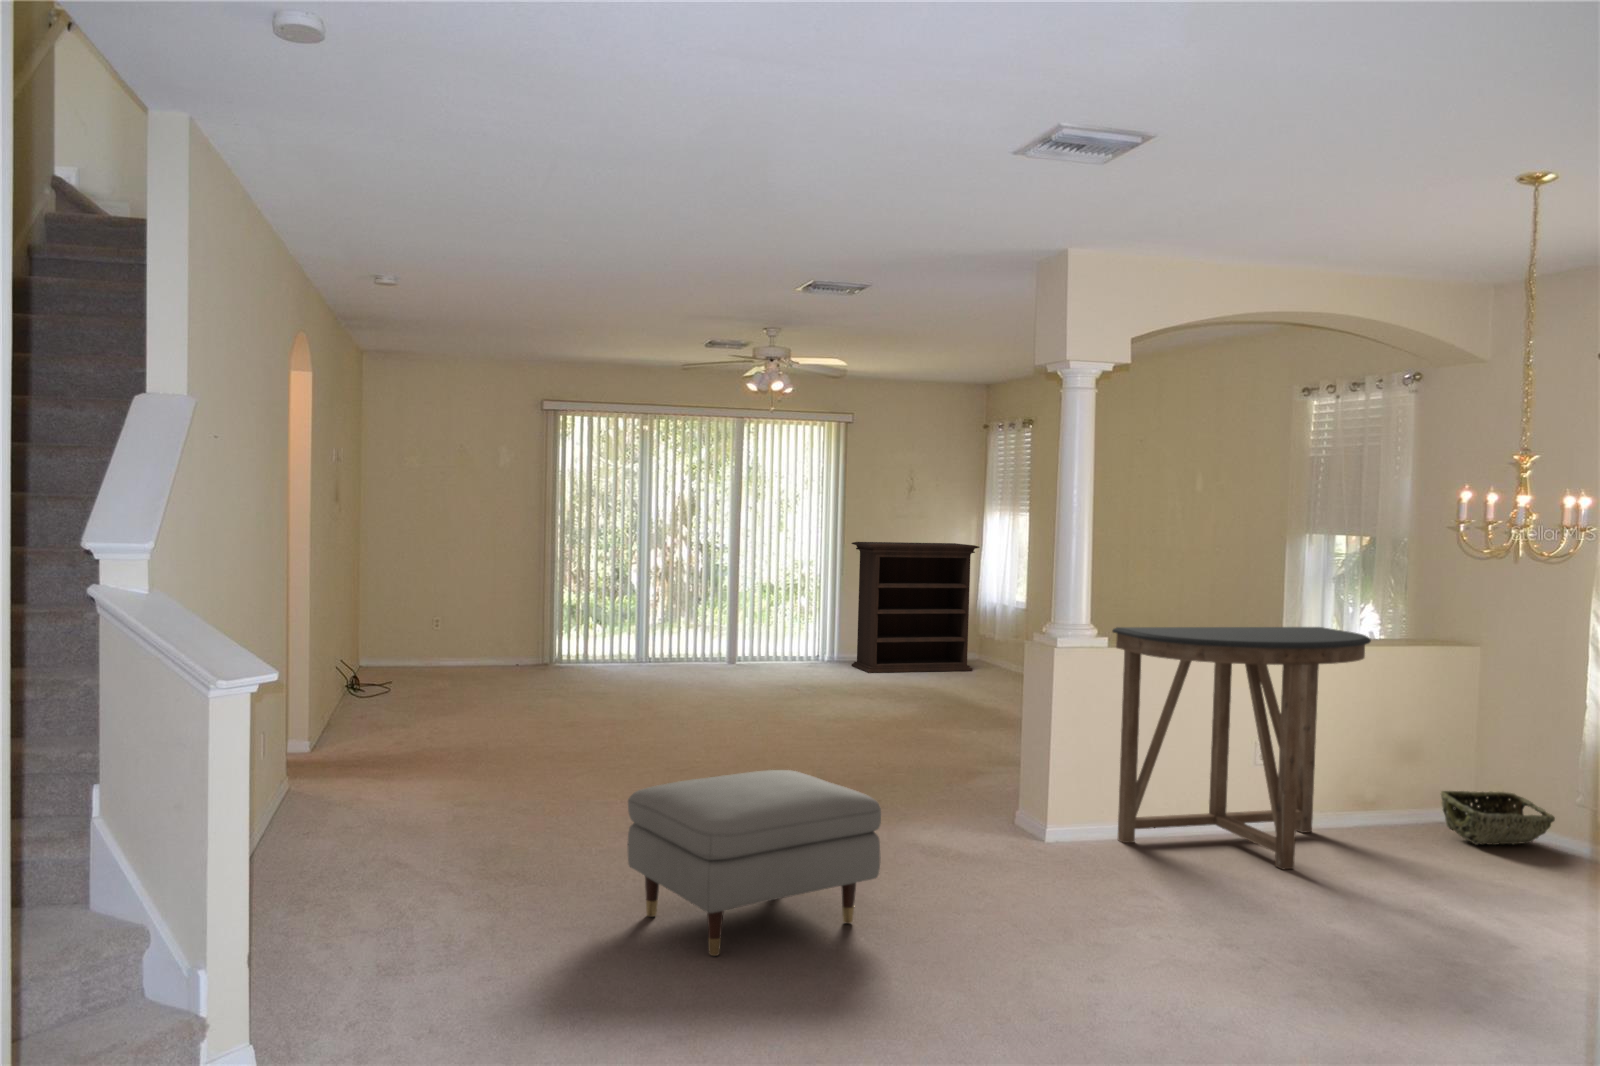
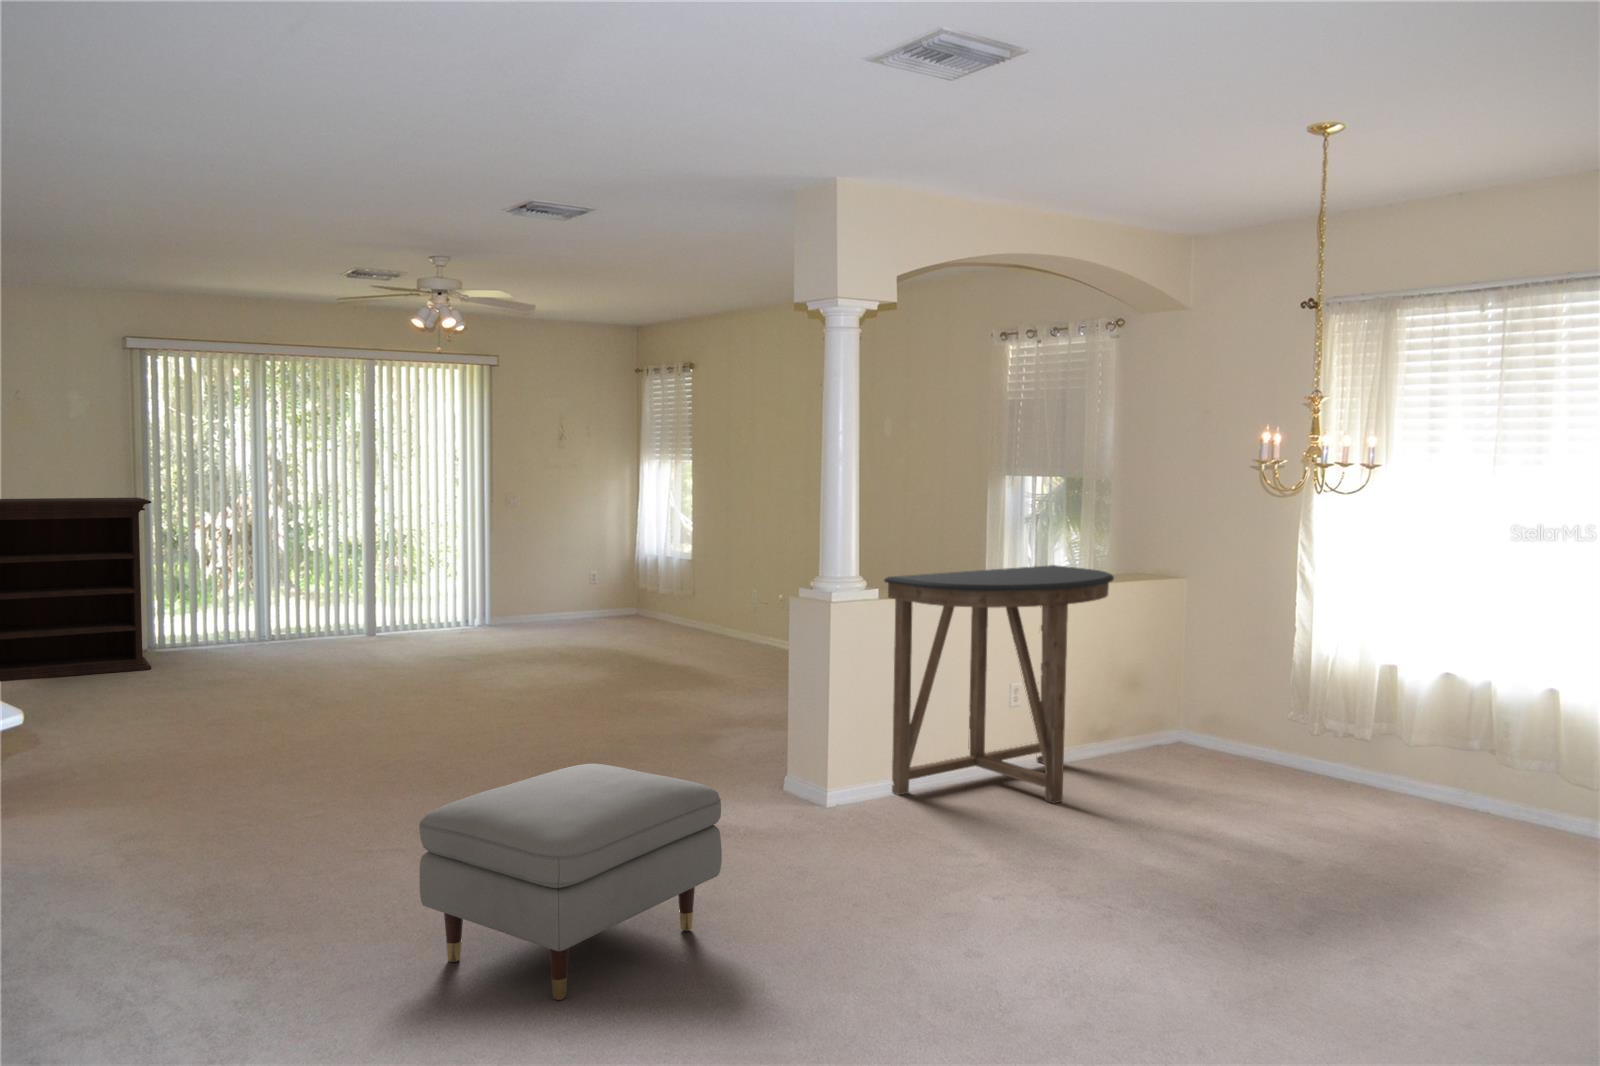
bookshelf: present [851,542,979,673] -> present [0,498,151,682]
woven basket: present [1441,791,1555,845] -> none [1152,706,1244,757]

